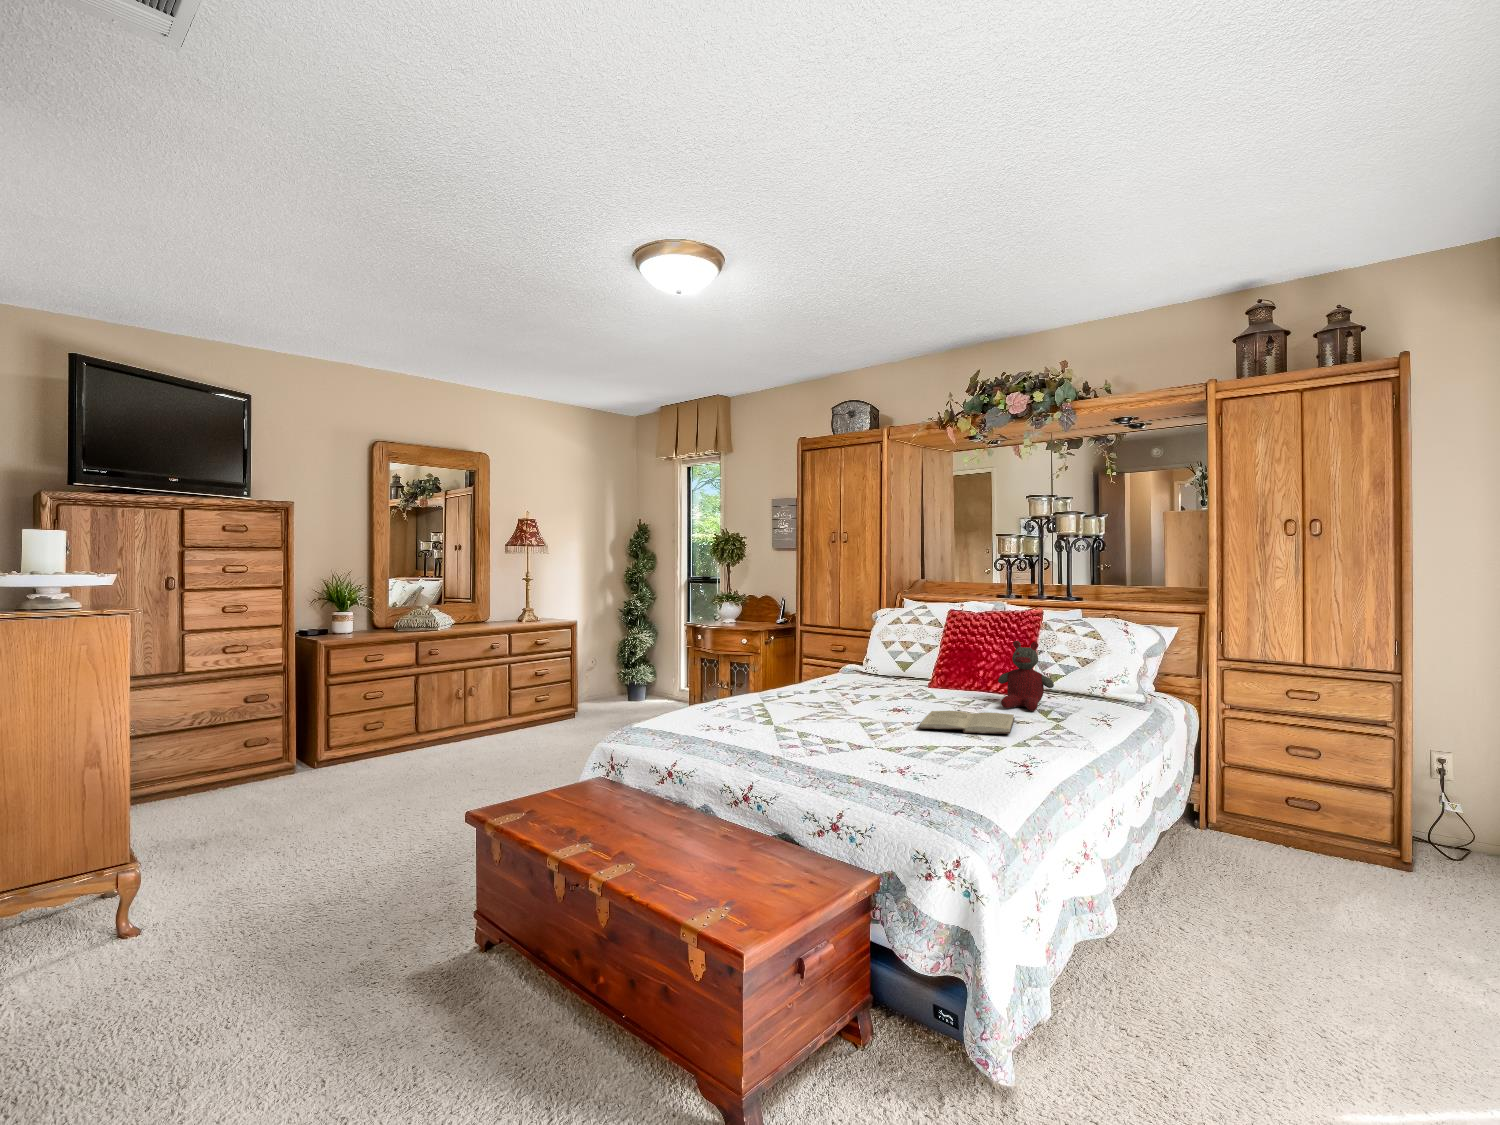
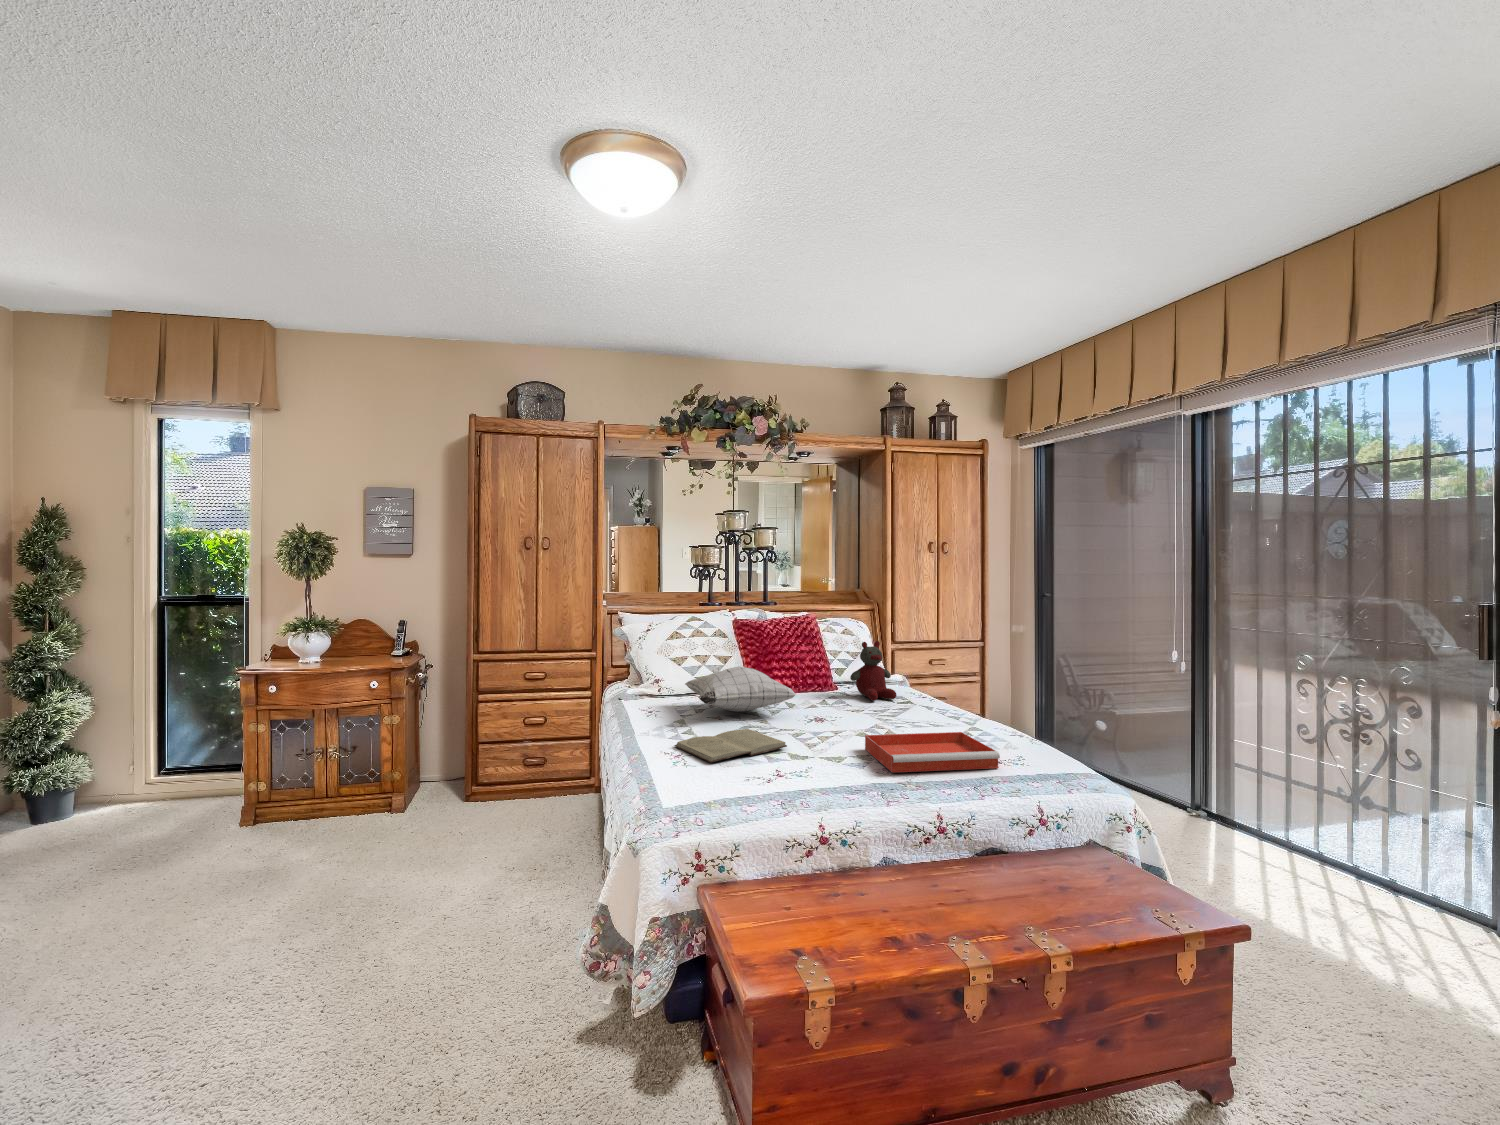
pillow: none [802,649,926,693] -> present [685,666,796,712]
book: present [918,711,1015,734] -> present [675,729,787,763]
tray: none [775,718,919,769] -> present [865,732,1000,772]

